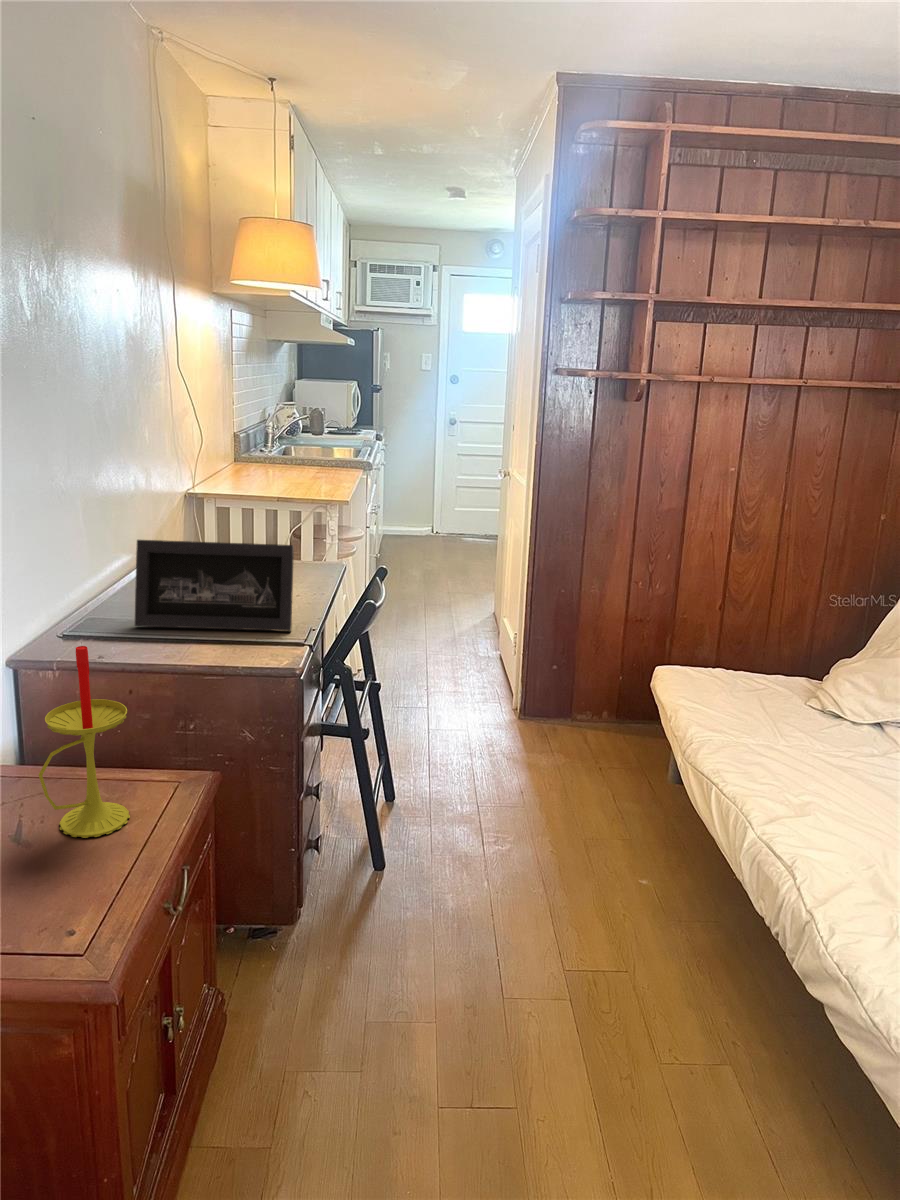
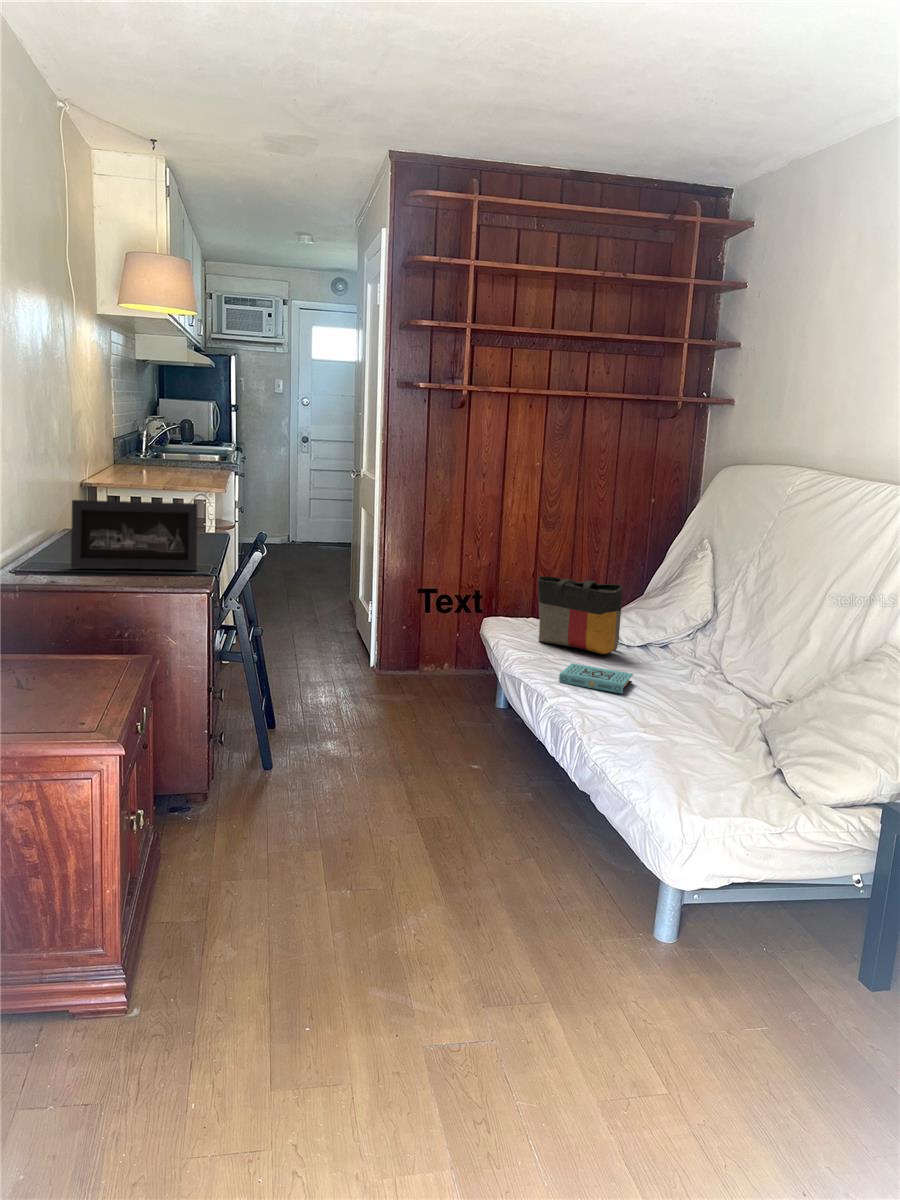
tote bag: none [731,627,857,741] -> present [538,576,623,654]
candle: present [39,646,130,838] -> none [41,545,99,684]
book: none [769,760,876,819] -> present [559,663,633,694]

